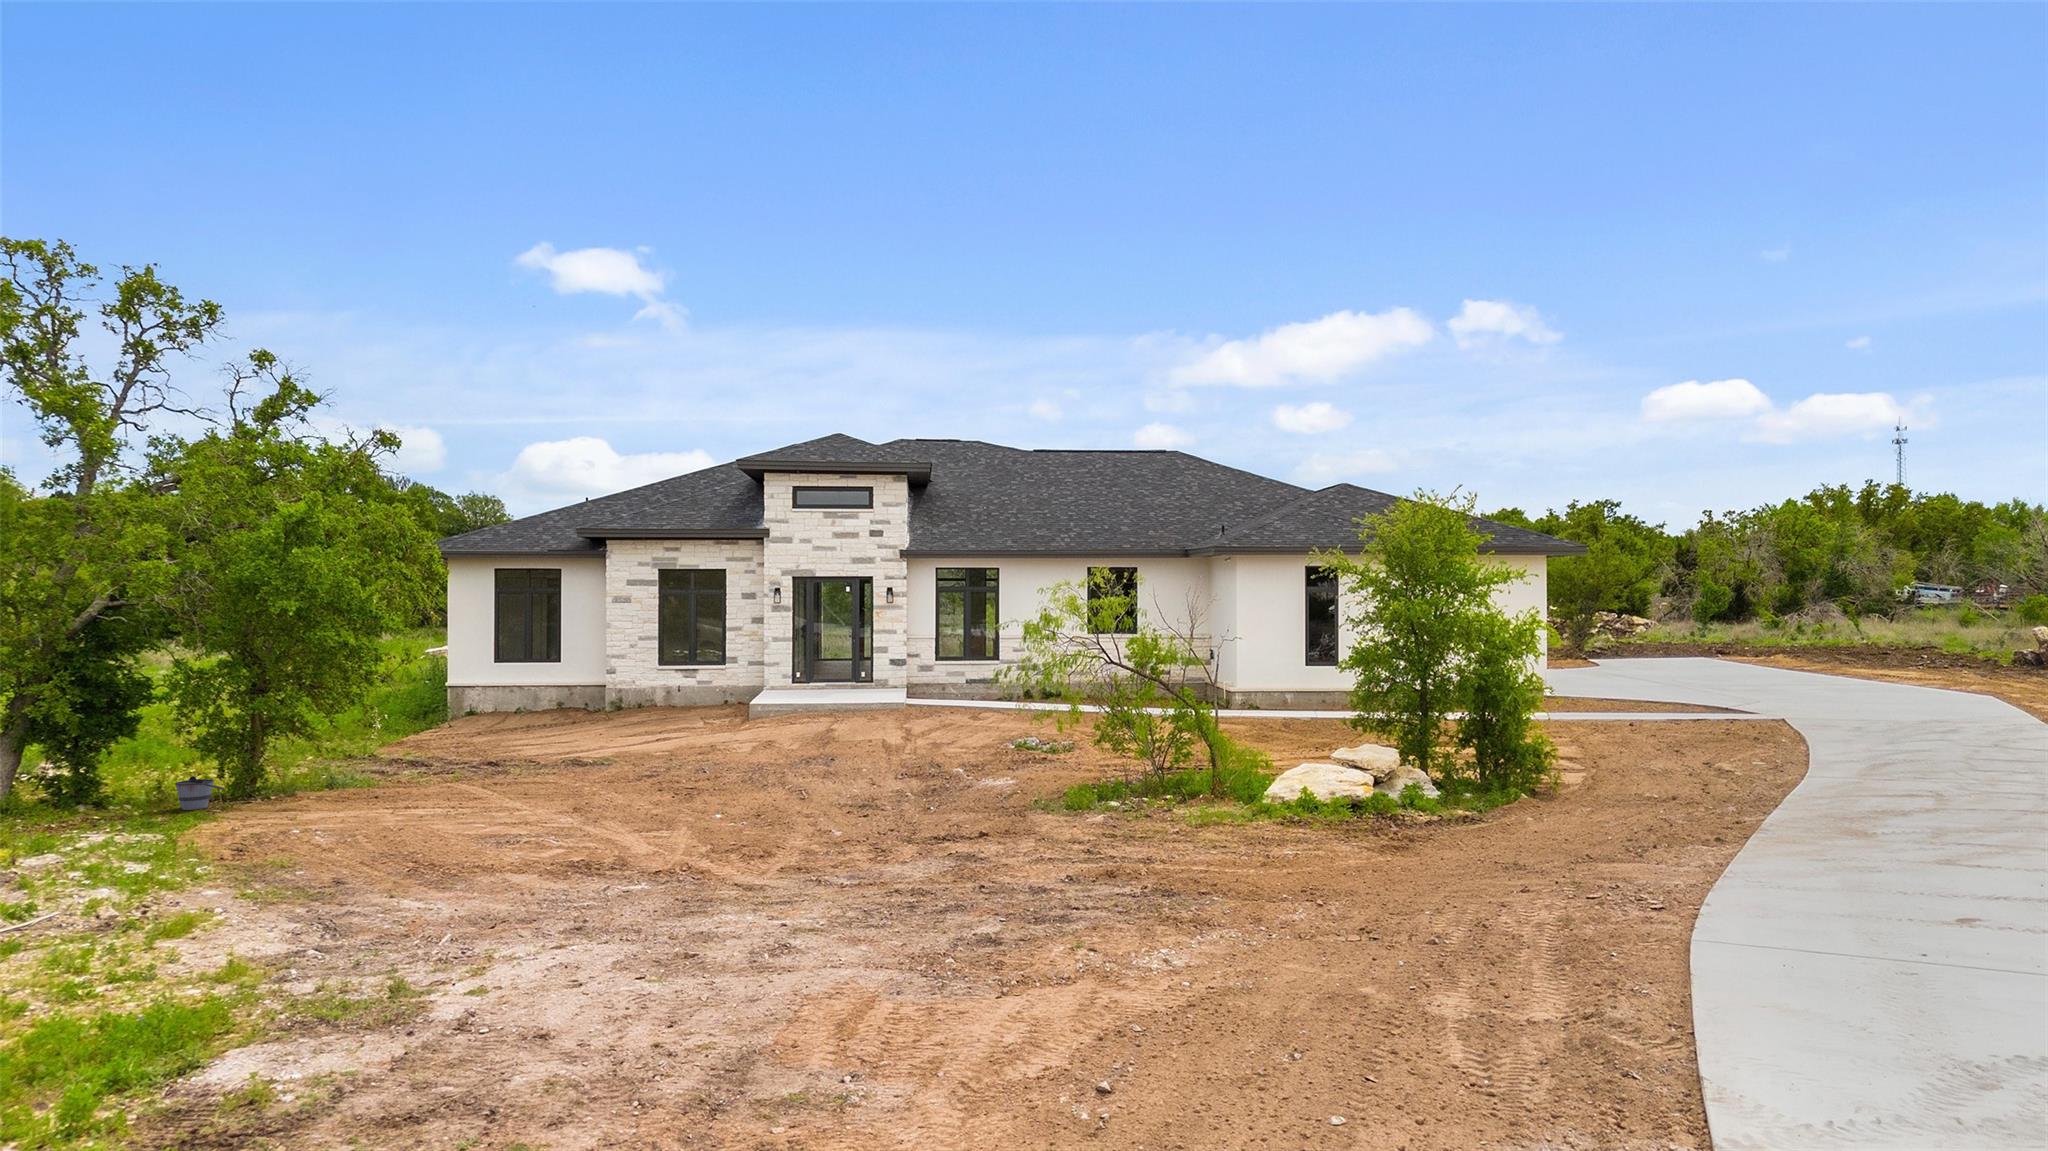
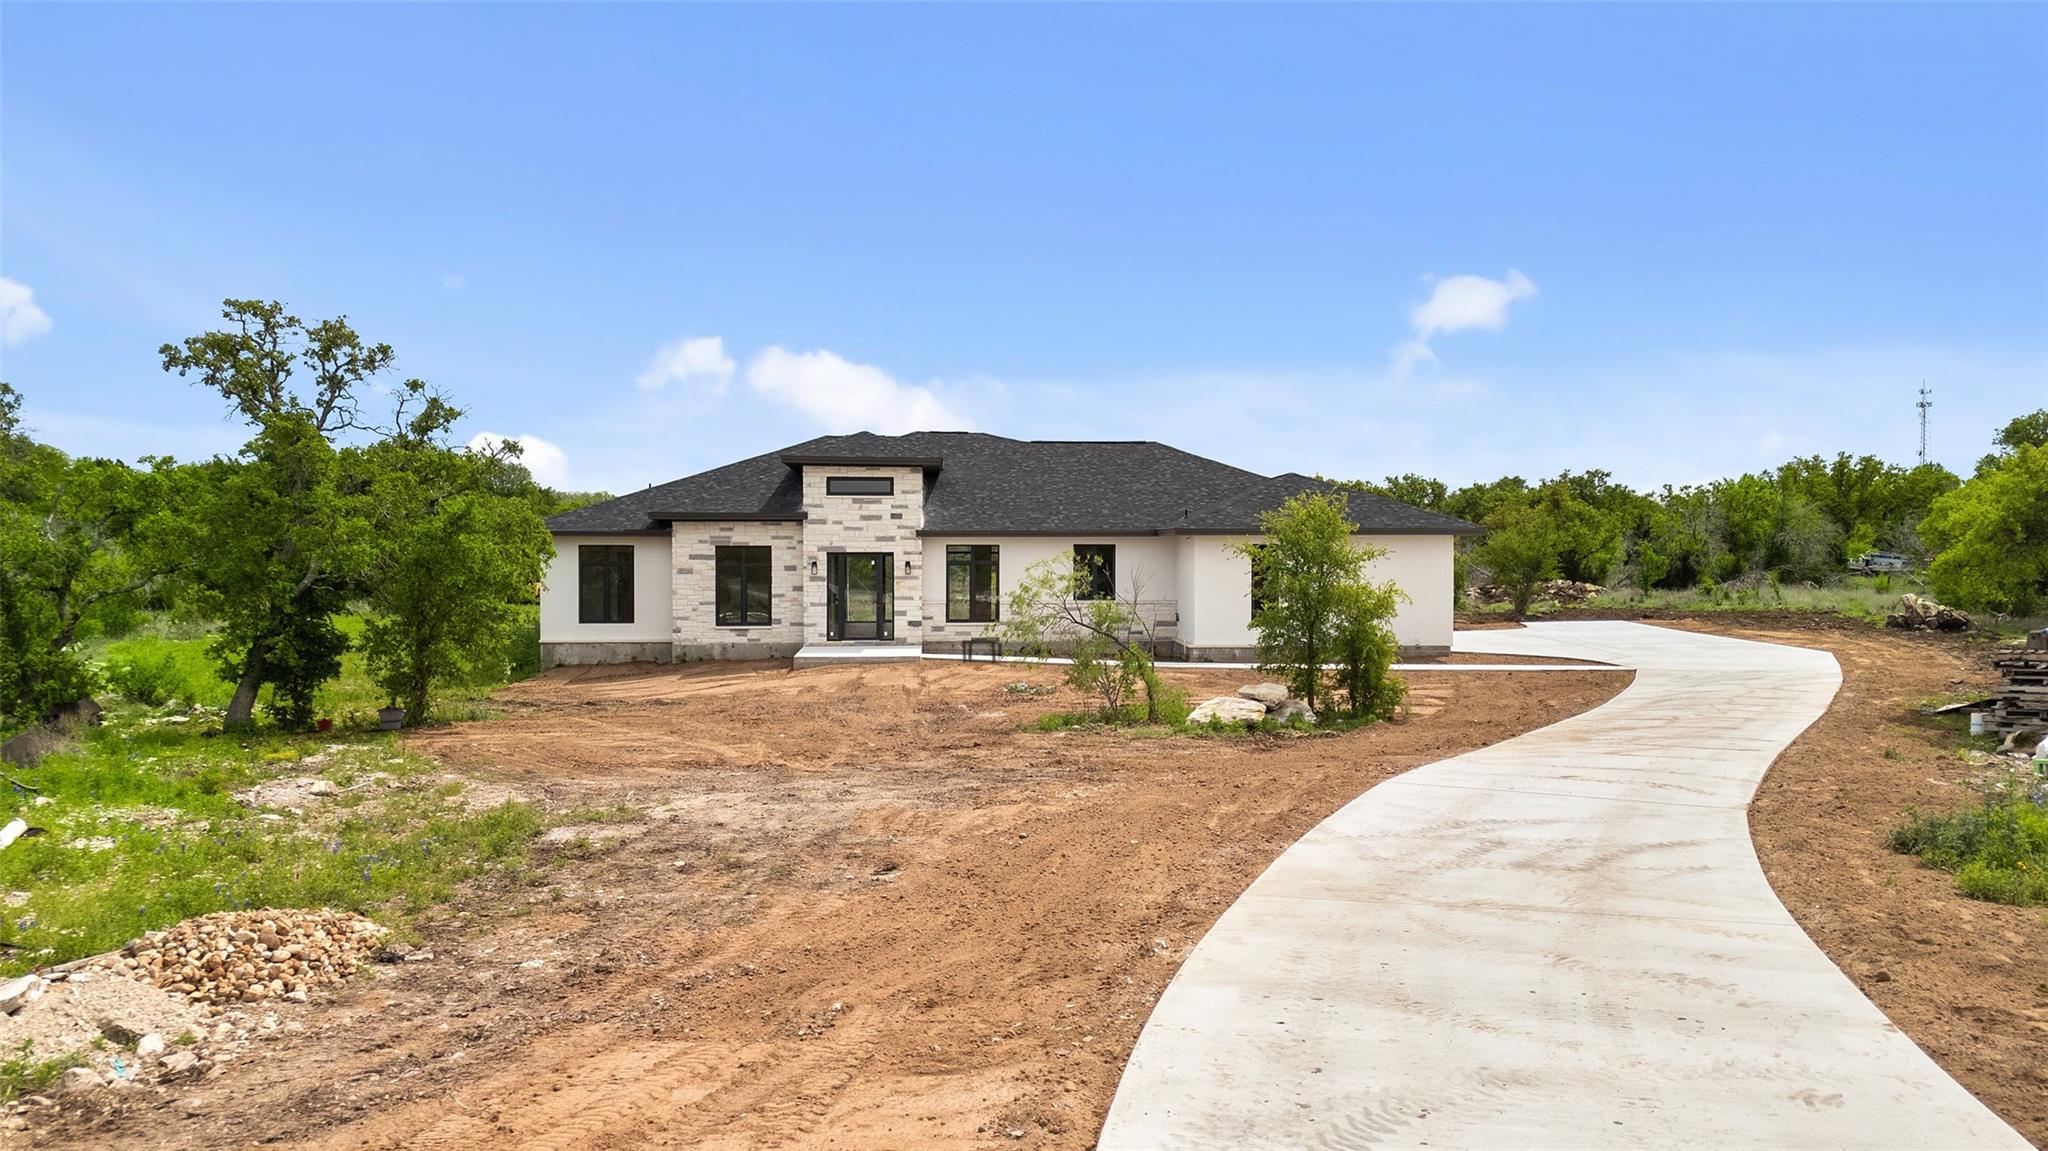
bench: none [954,682,1004,710] -> present [962,640,1002,662]
potted plant: none [75,760,125,812] -> present [317,694,333,731]

